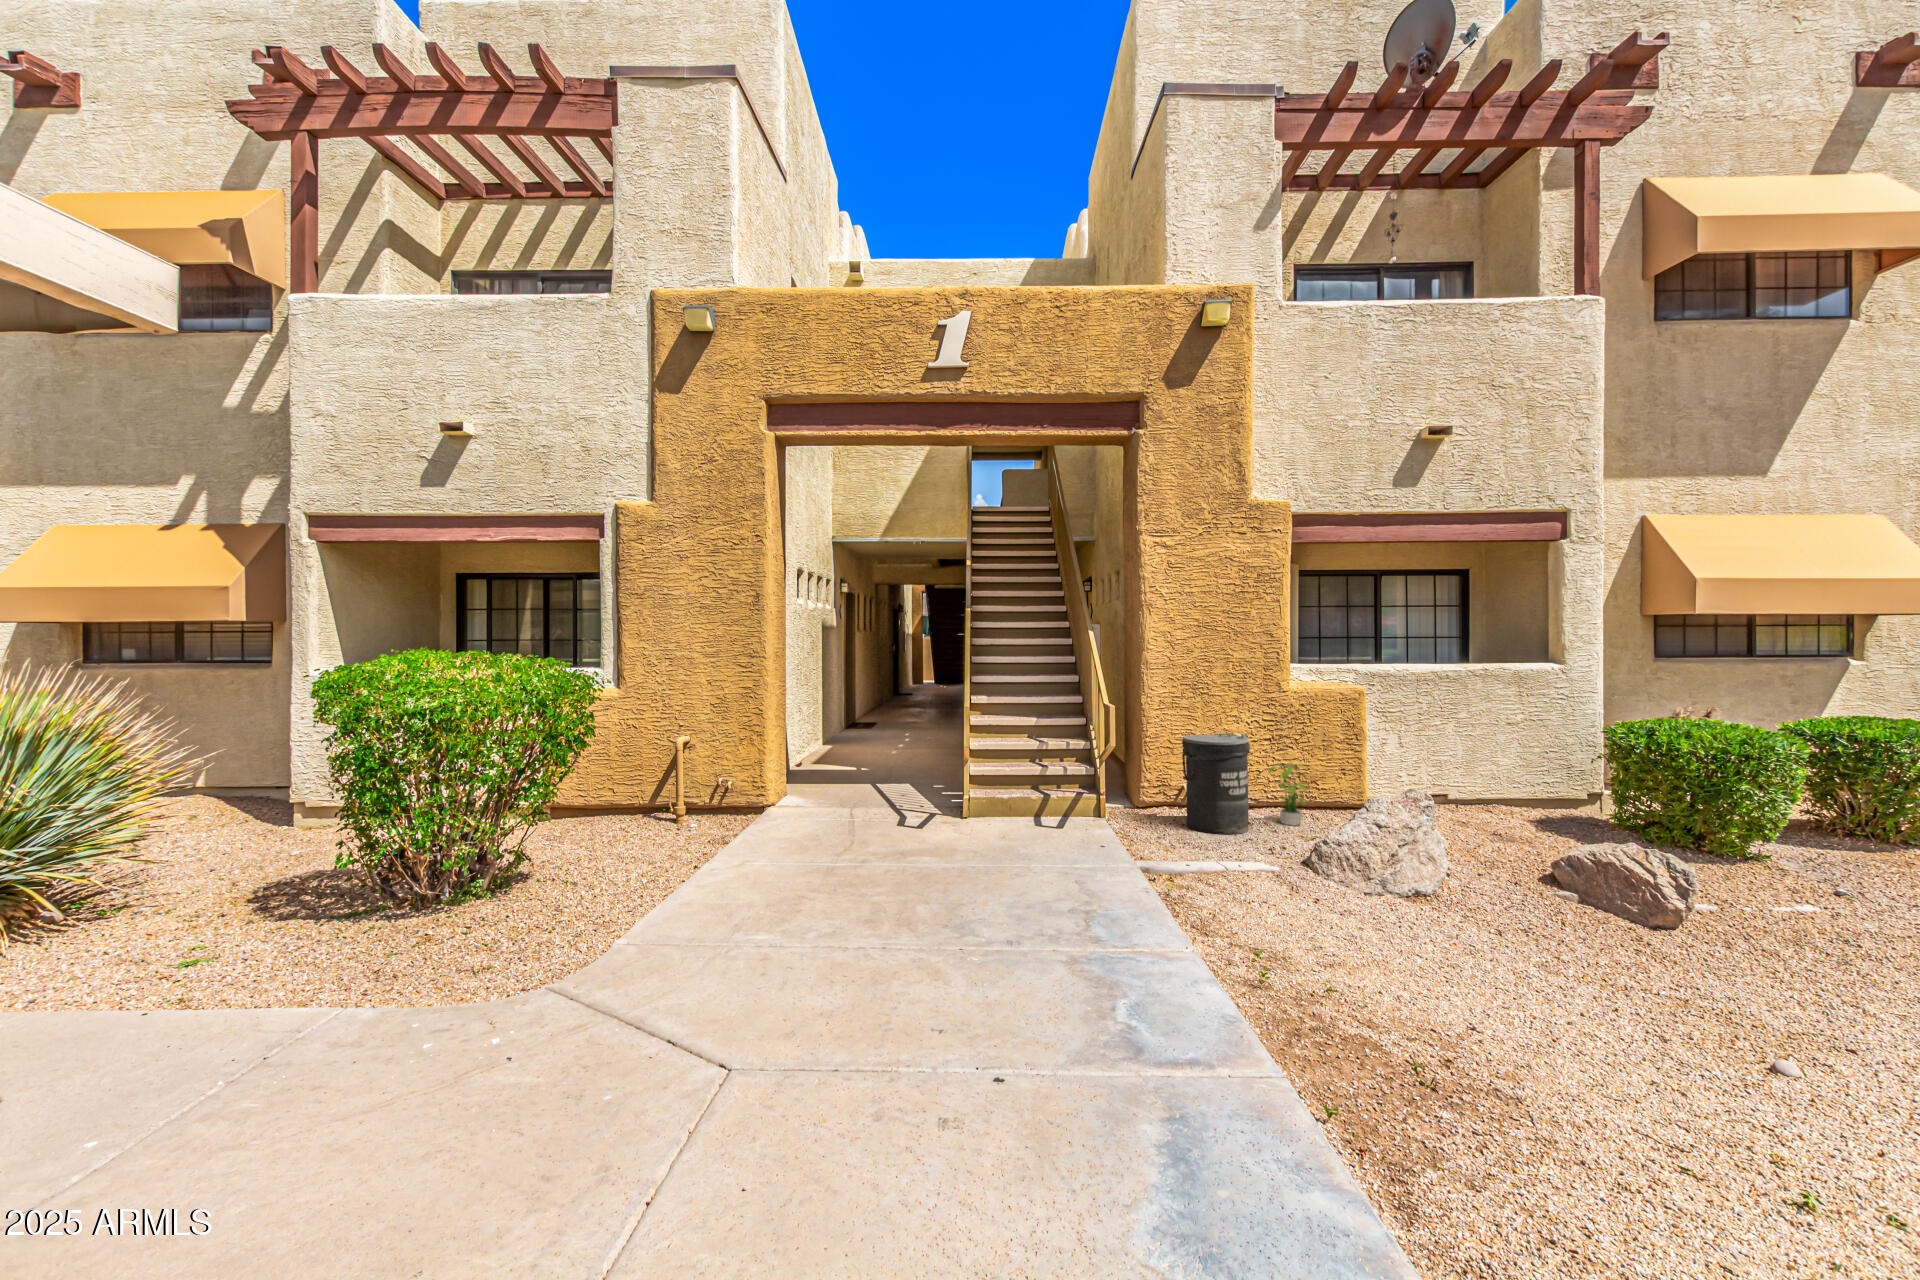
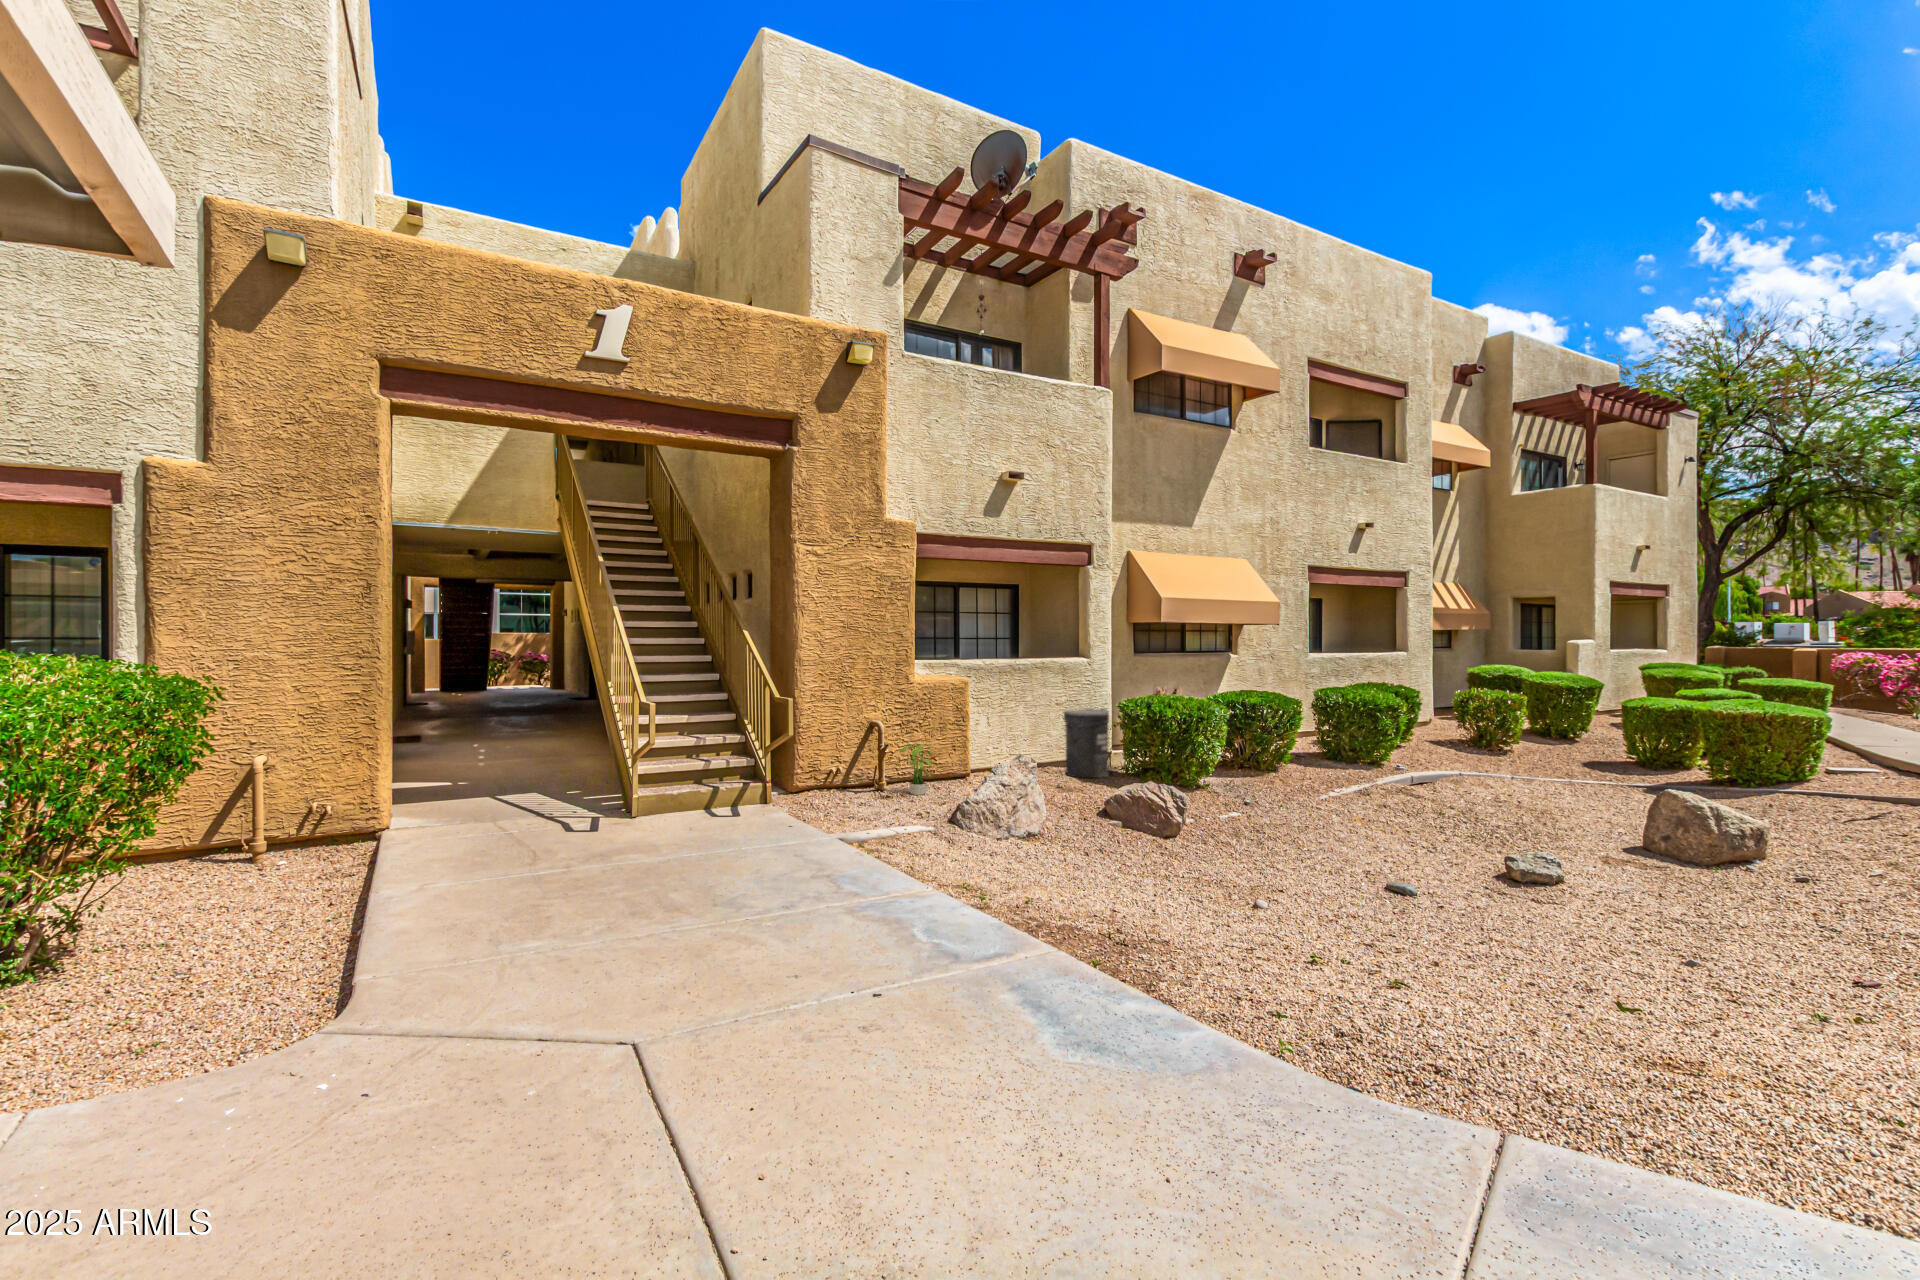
trash can: present [1182,733,1250,834] -> present [1064,708,1109,778]

